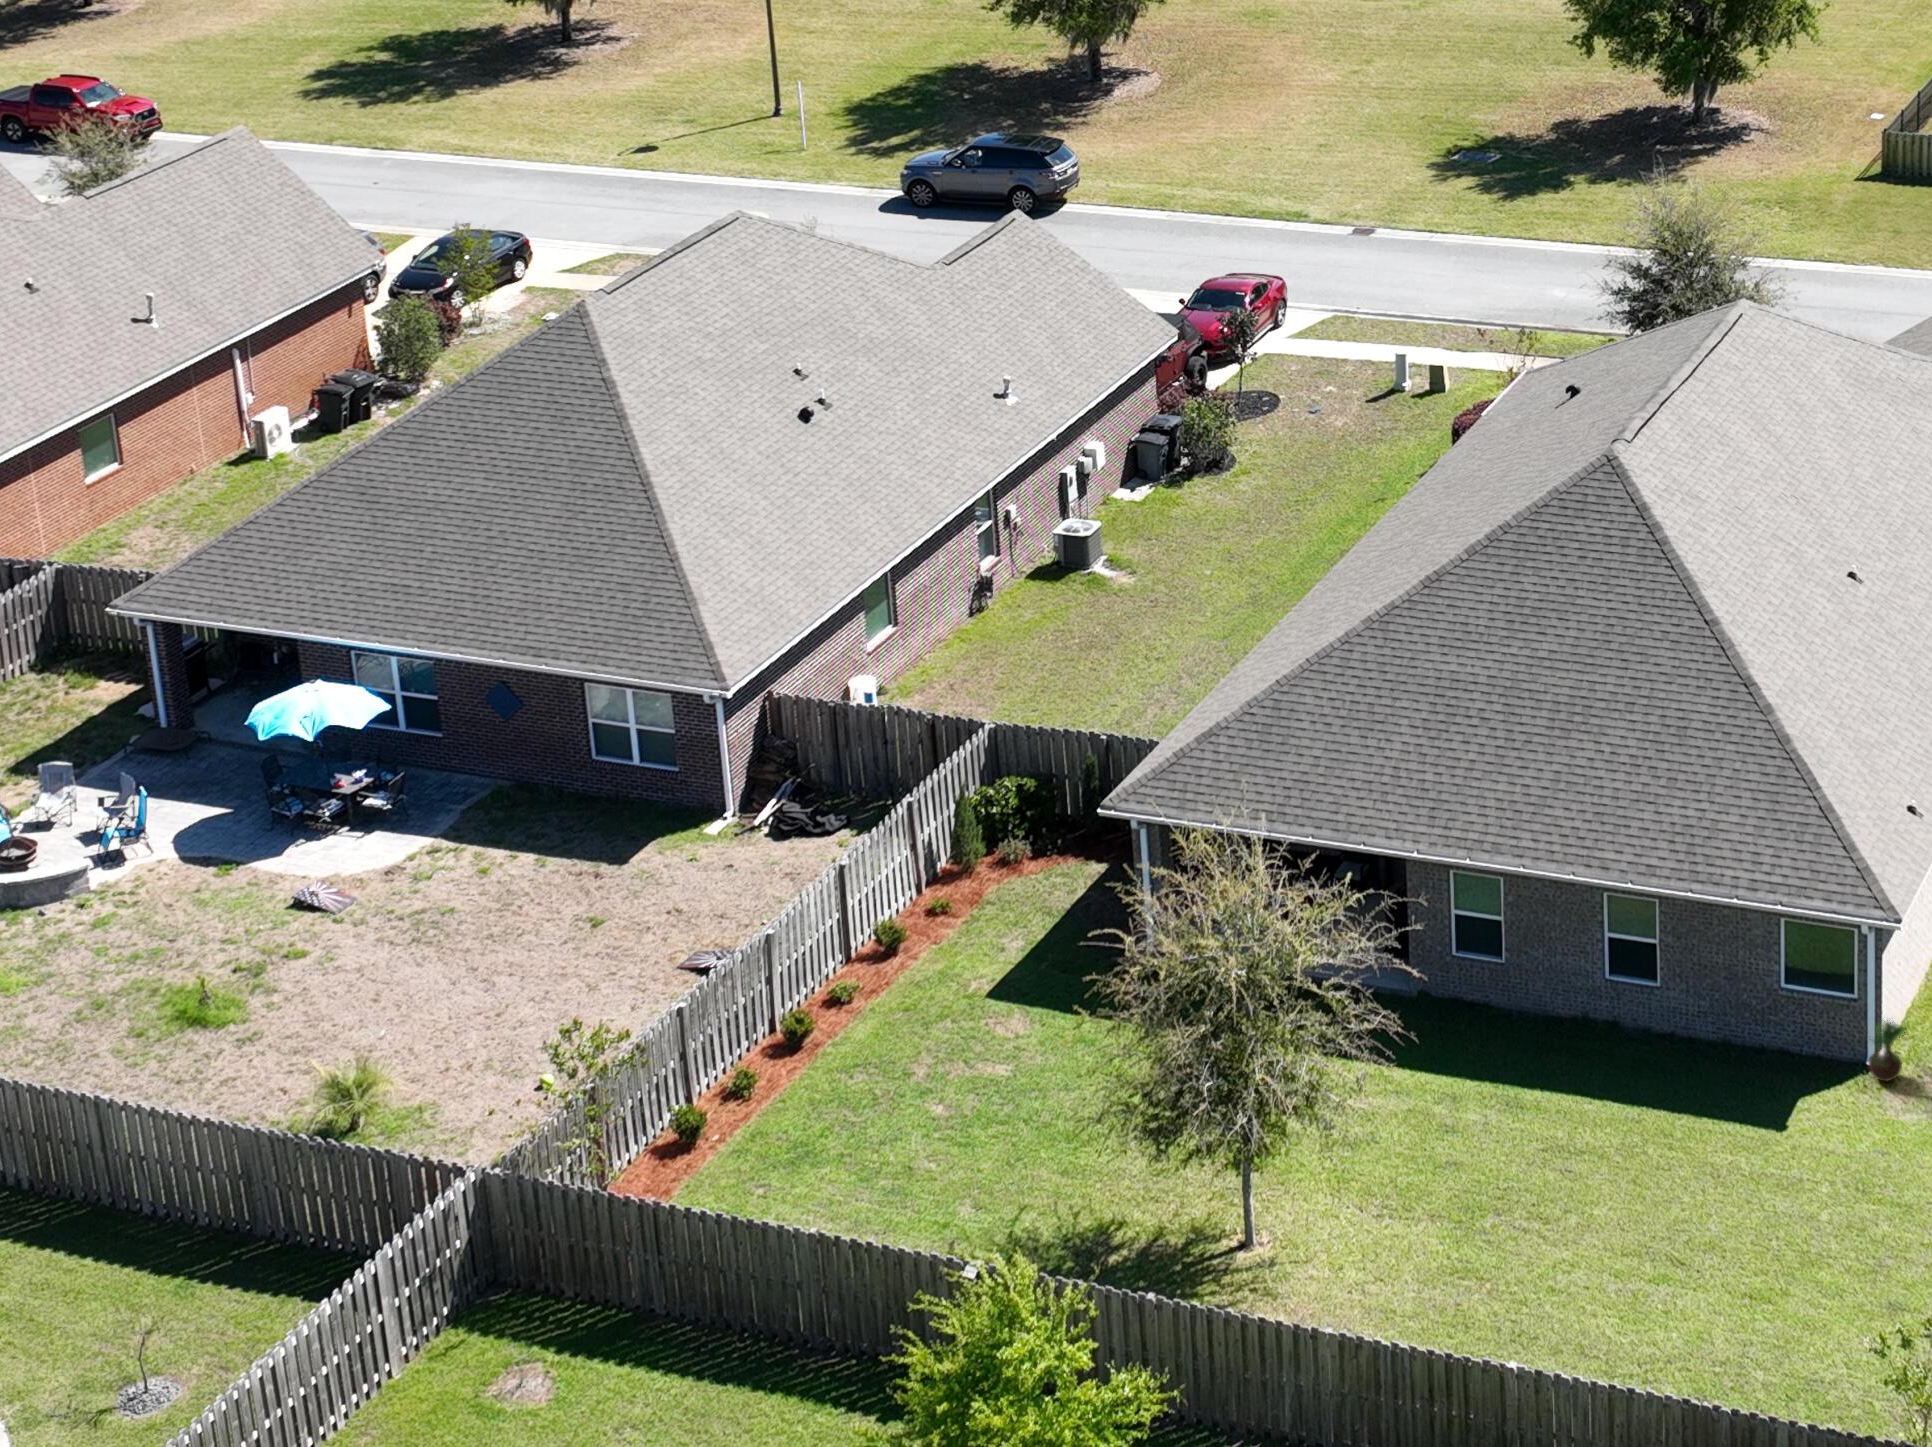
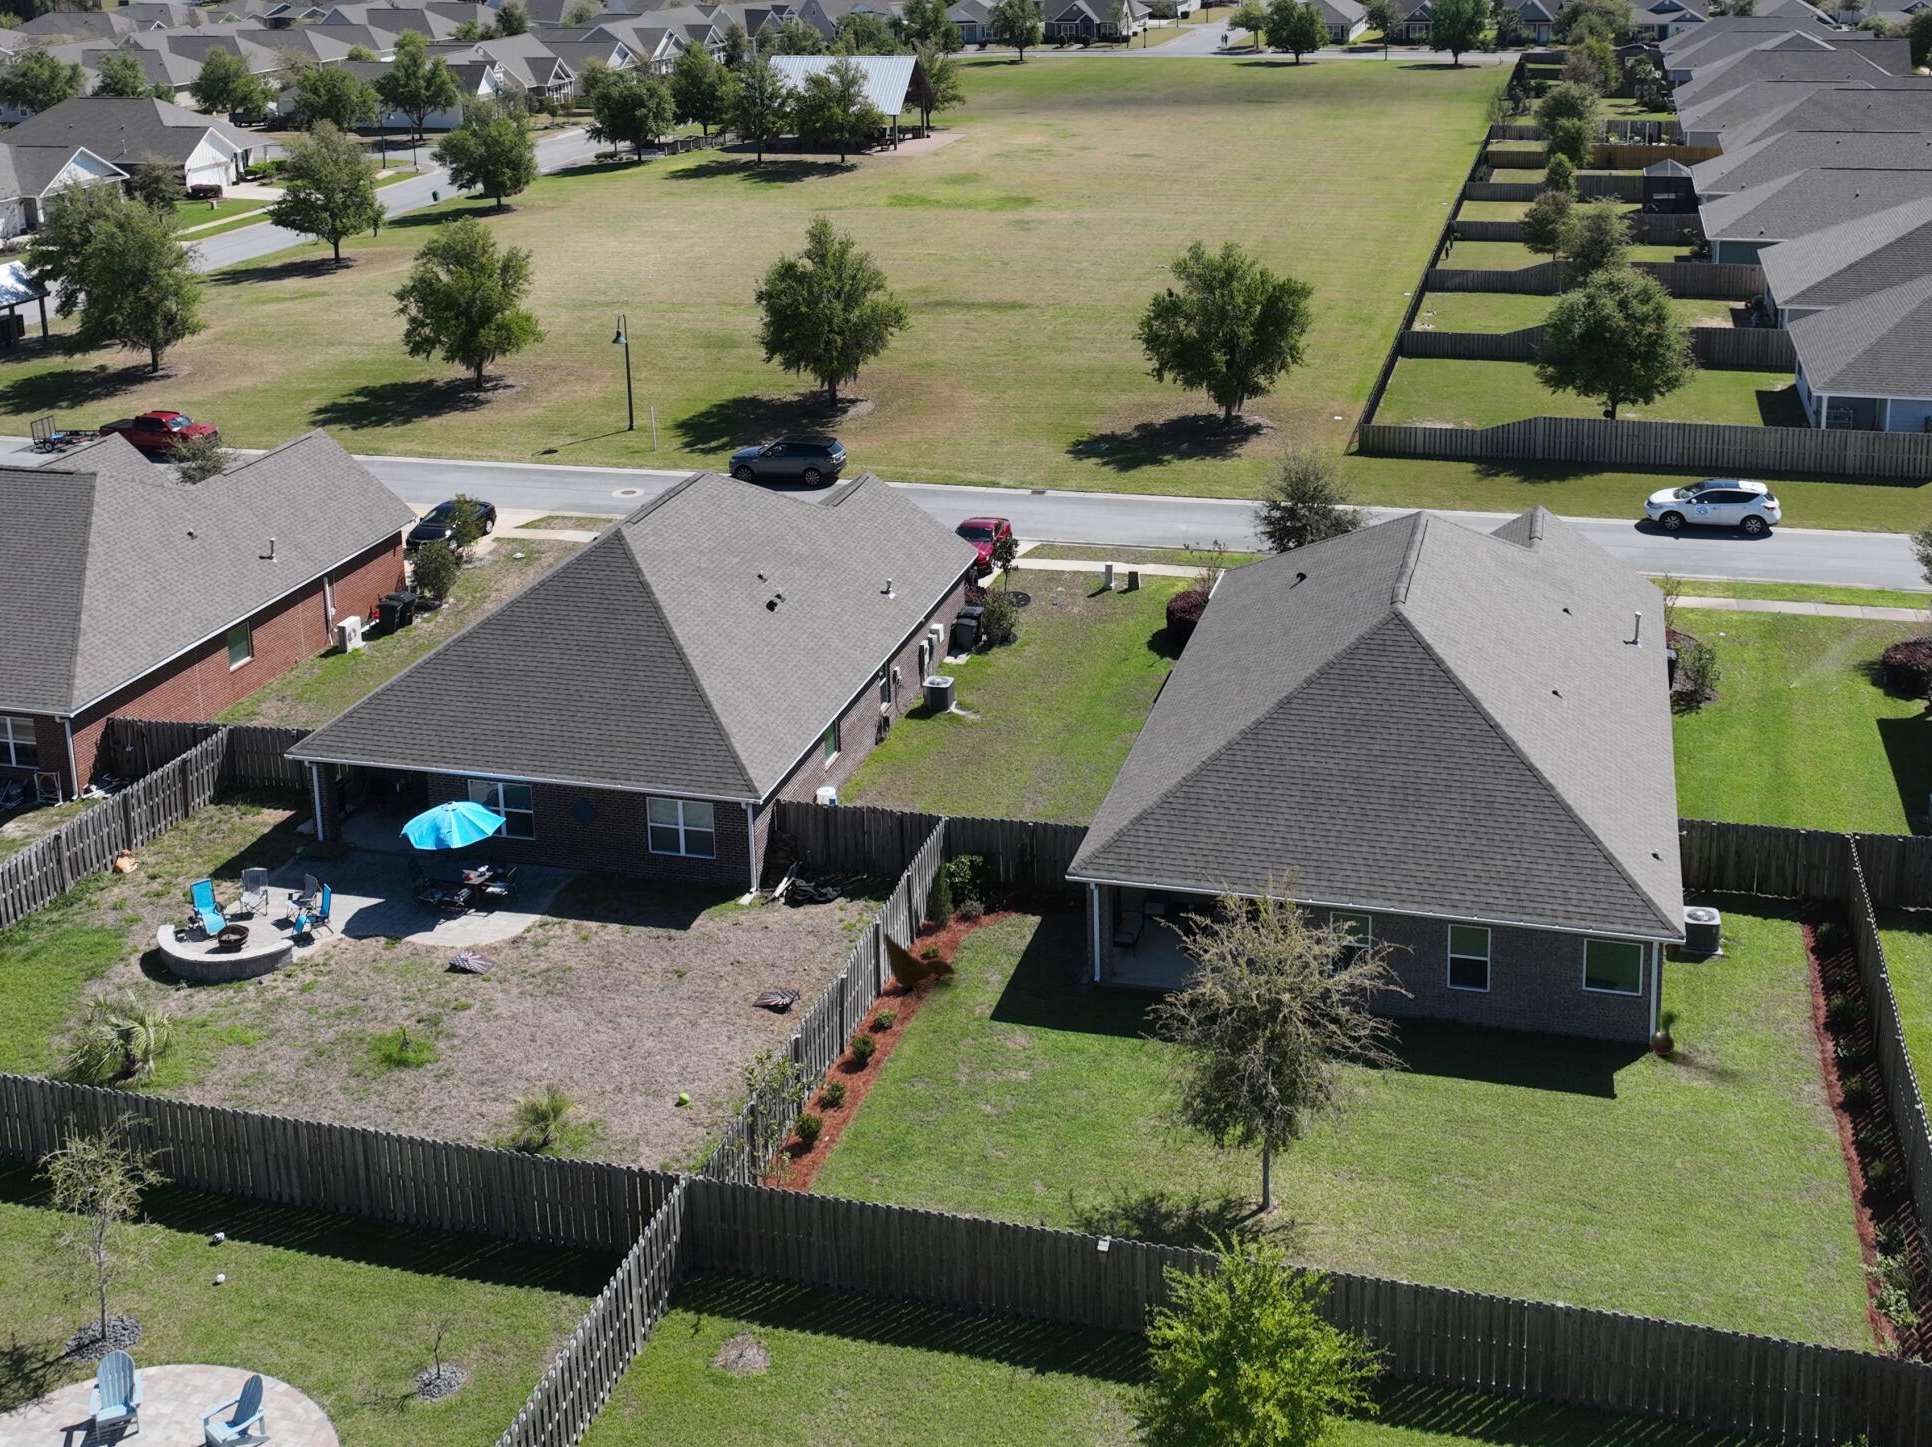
lounge chair: none [856,877,961,968] -> present [884,933,955,998]

